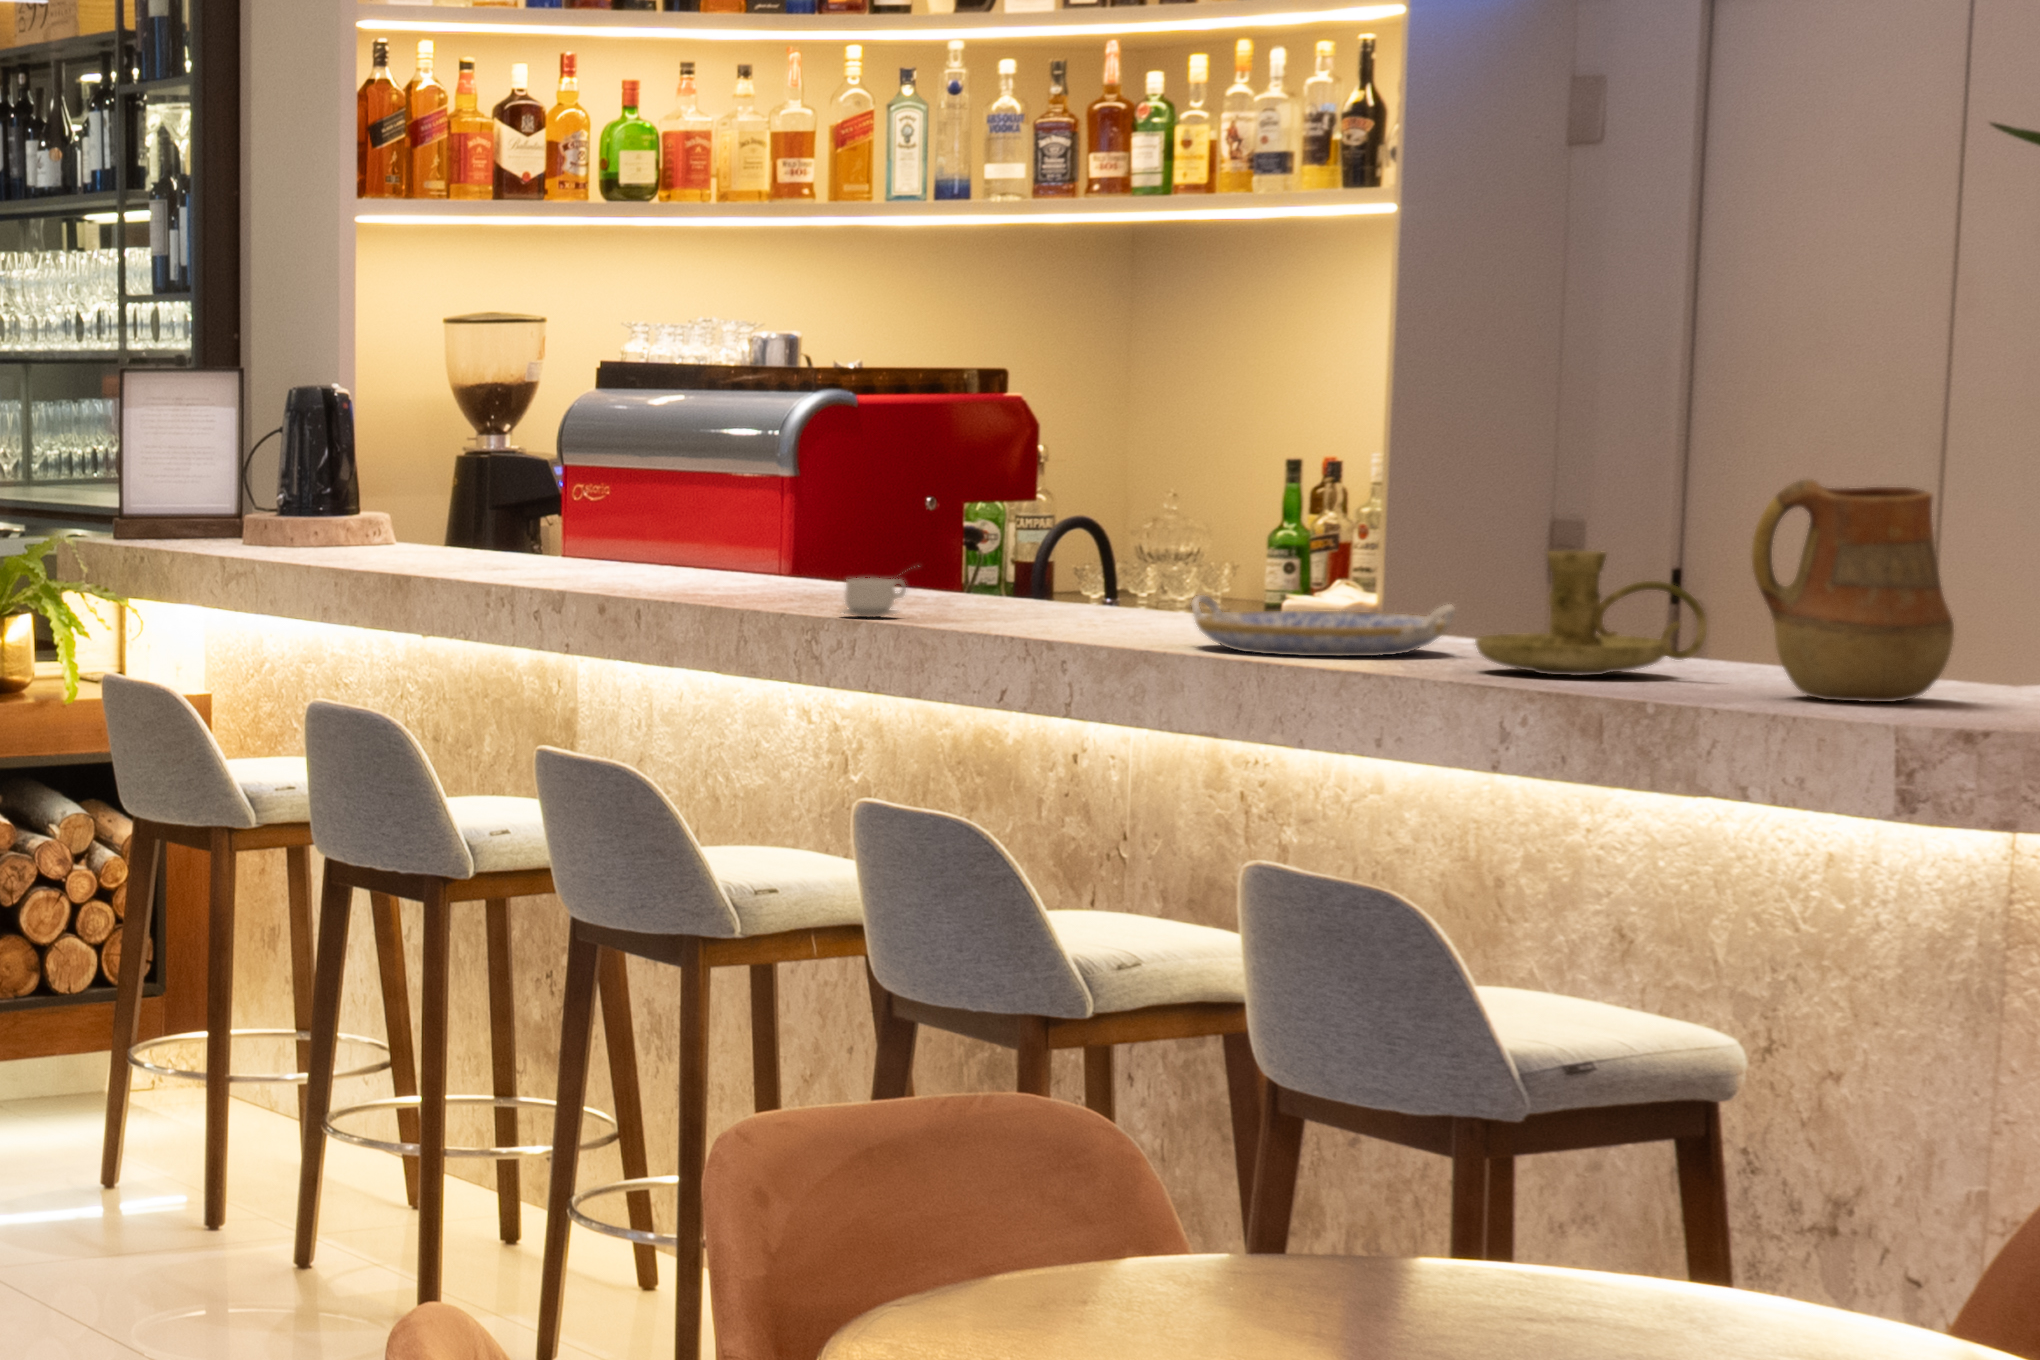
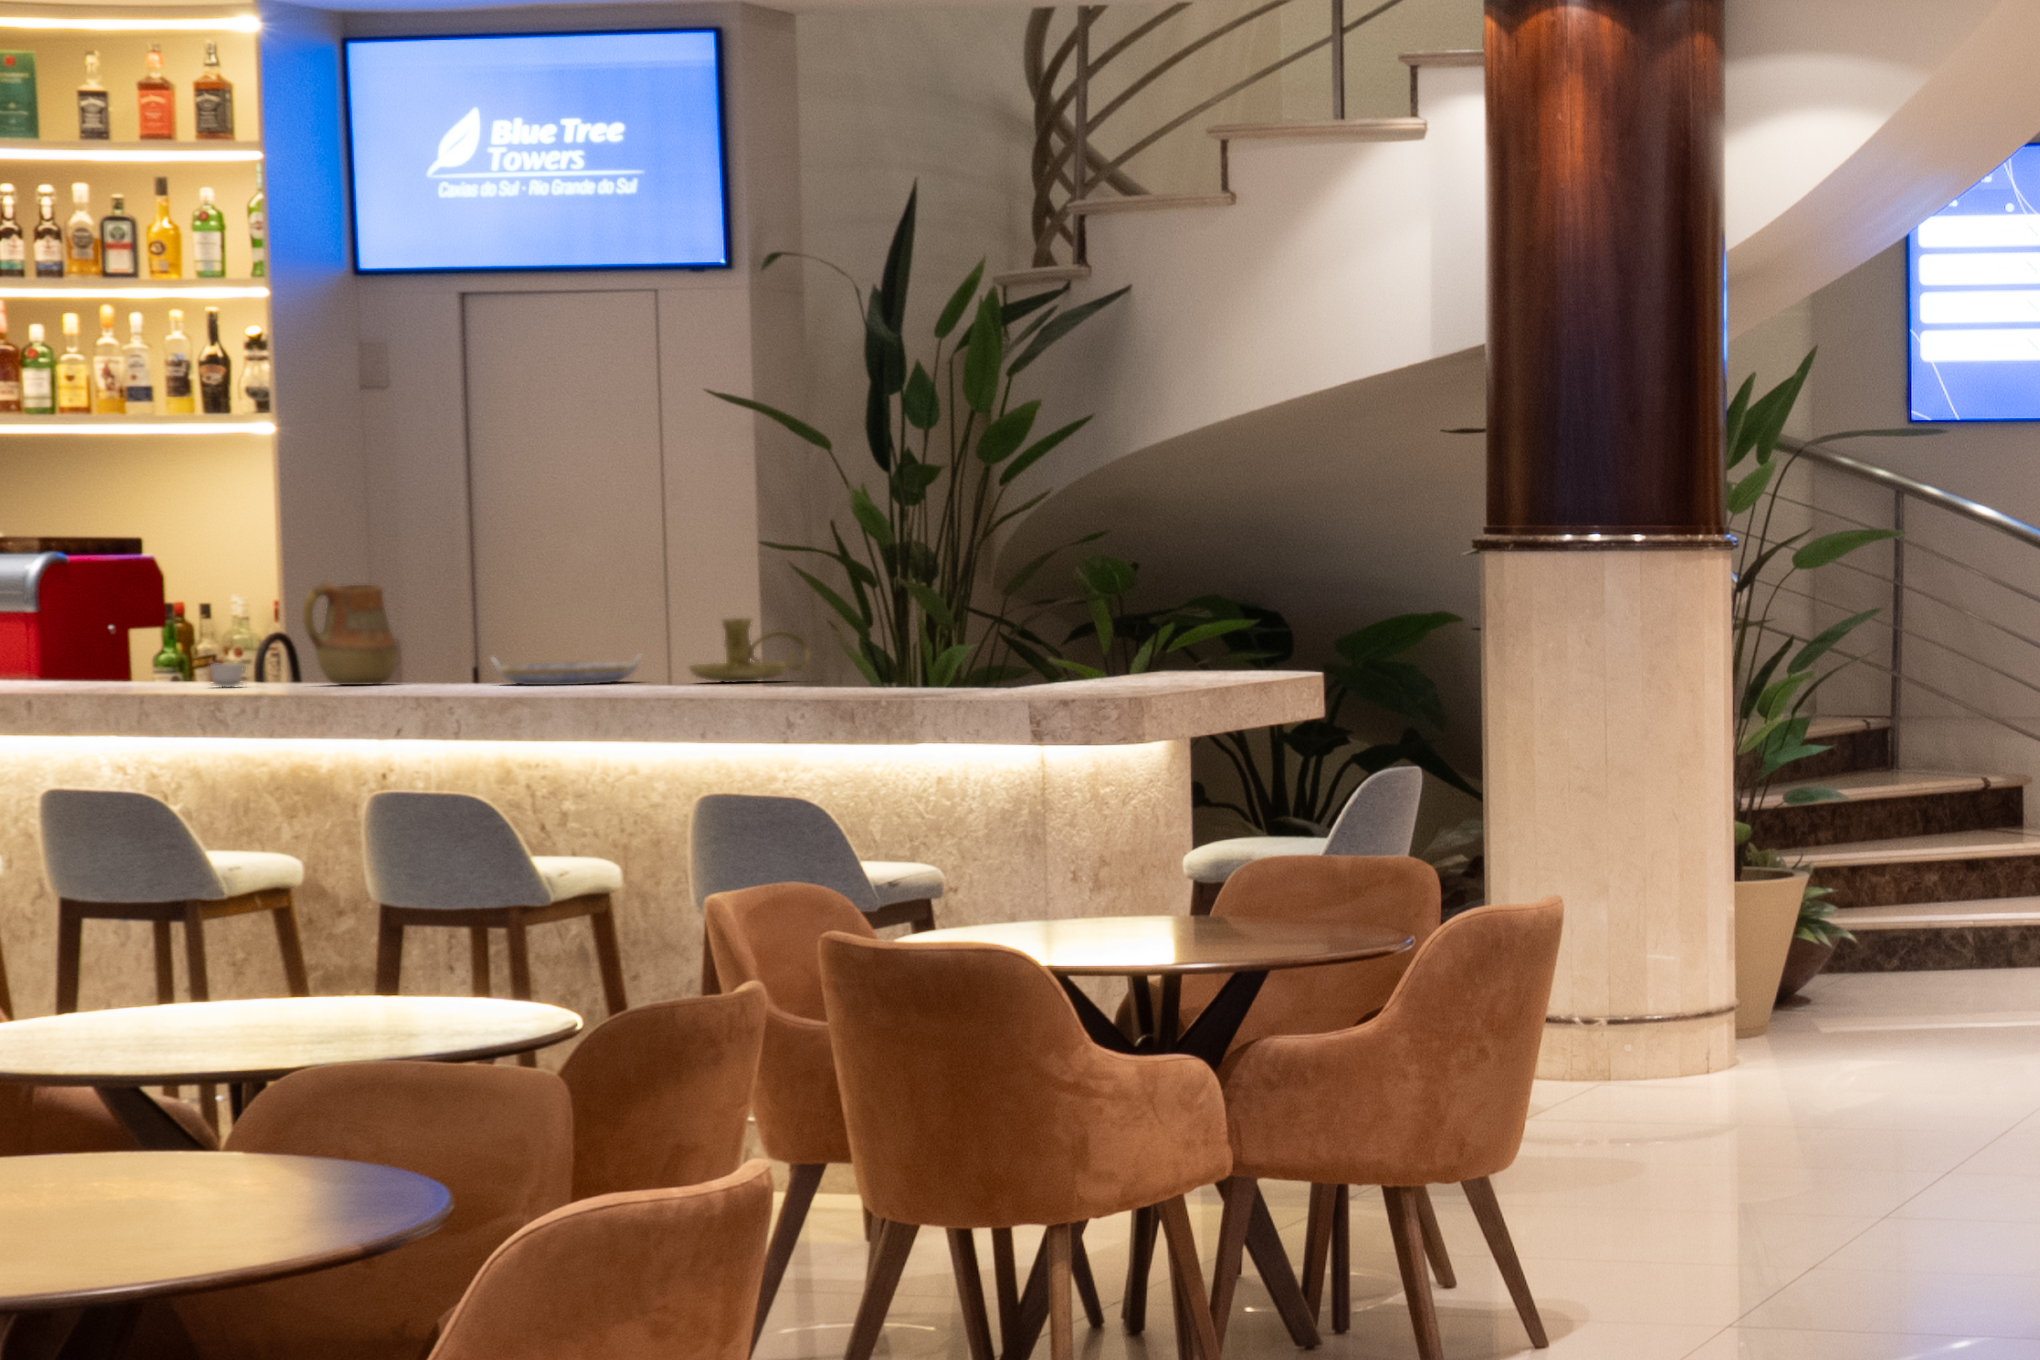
pitcher: present [1752,480,1954,702] -> present [303,582,399,685]

